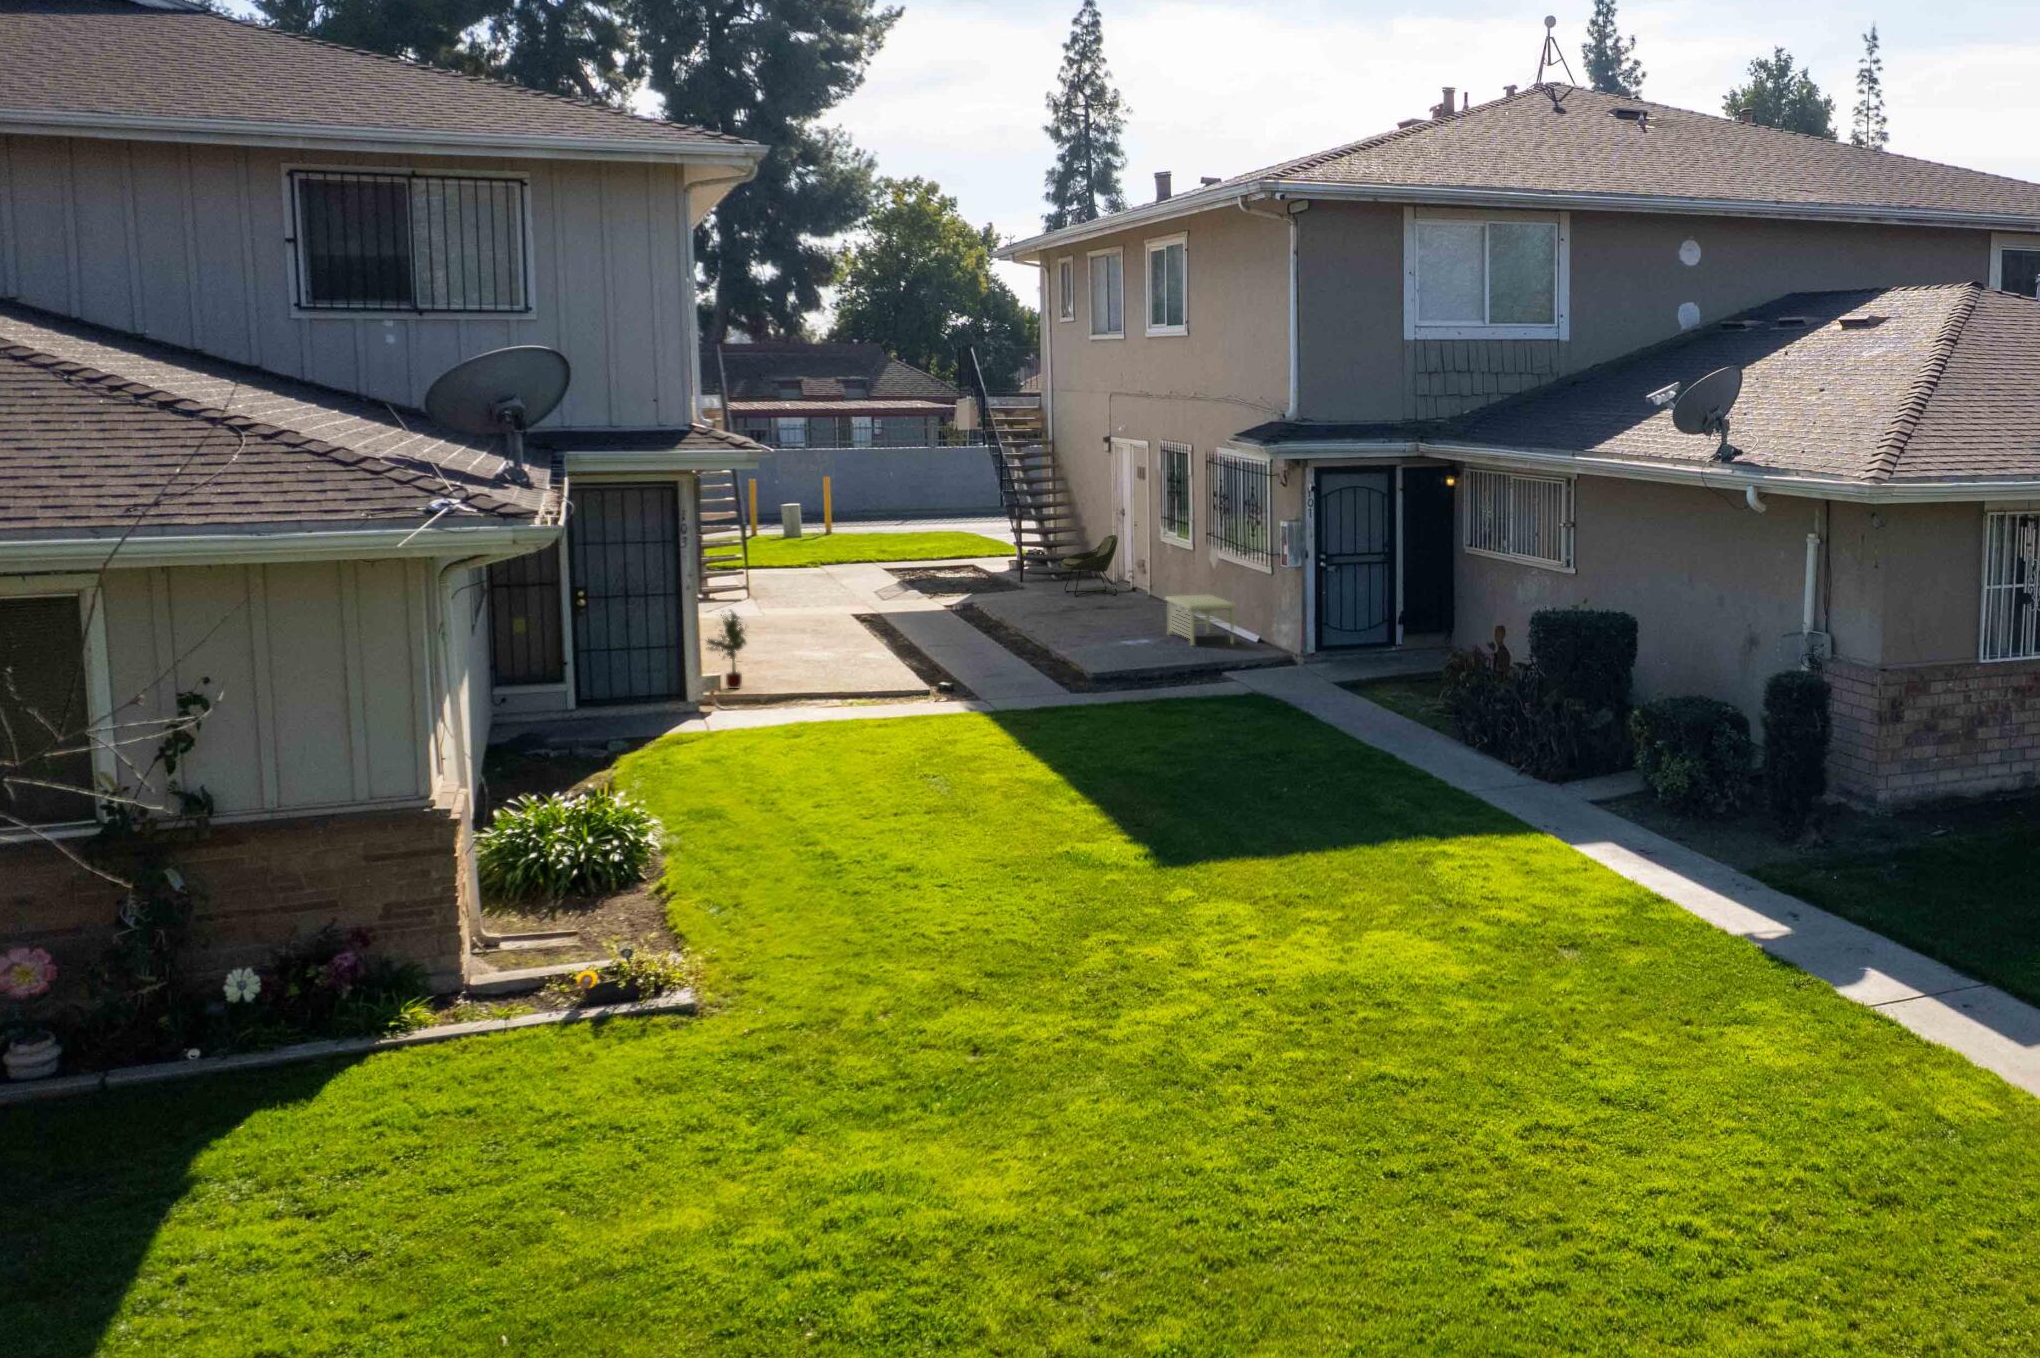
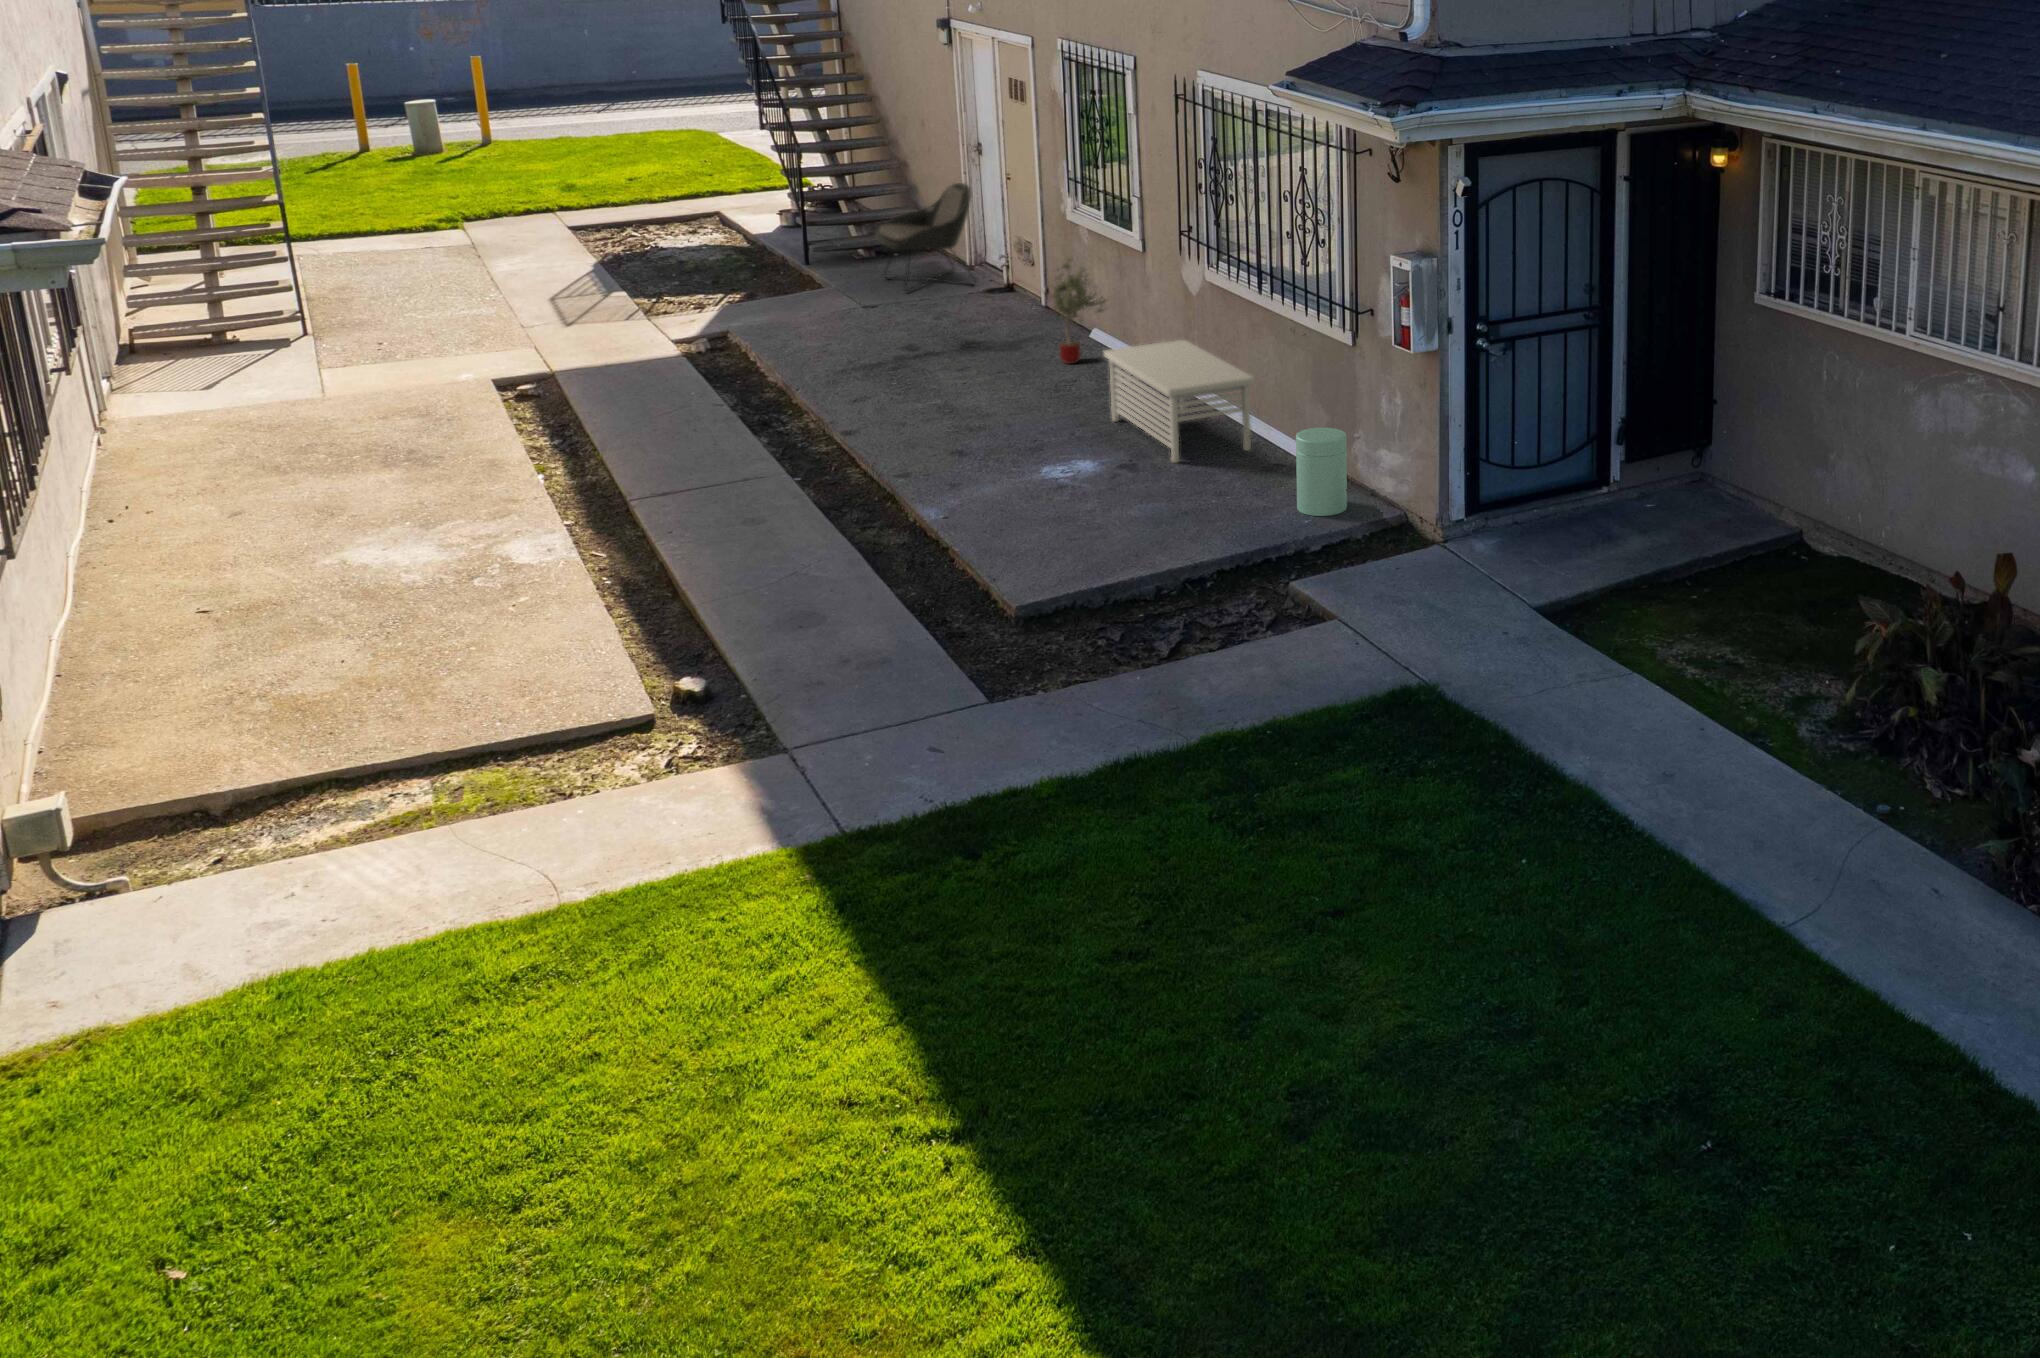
potted tree: present [706,611,746,689] -> present [1052,260,1106,364]
trash can: none [1243,618,1269,660] -> present [1296,428,1347,516]

